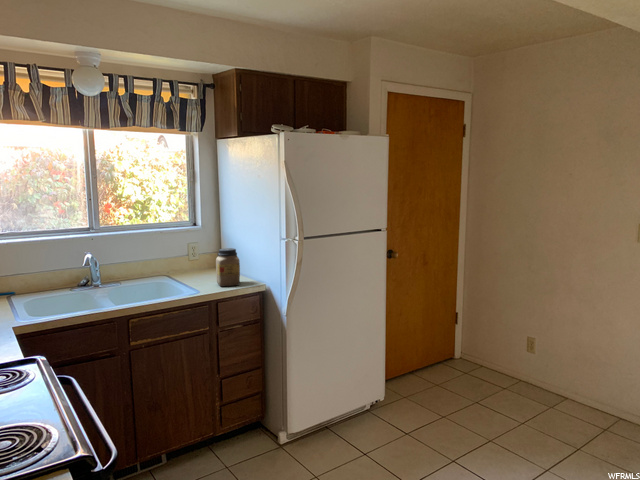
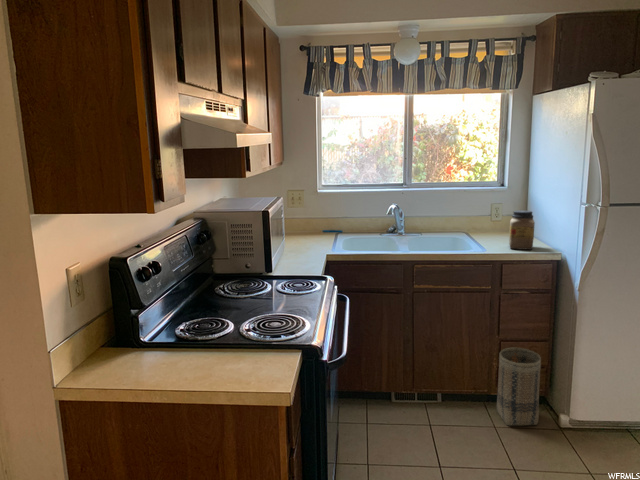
basket: none [223,381,263,461] -> present [497,348,541,426]

